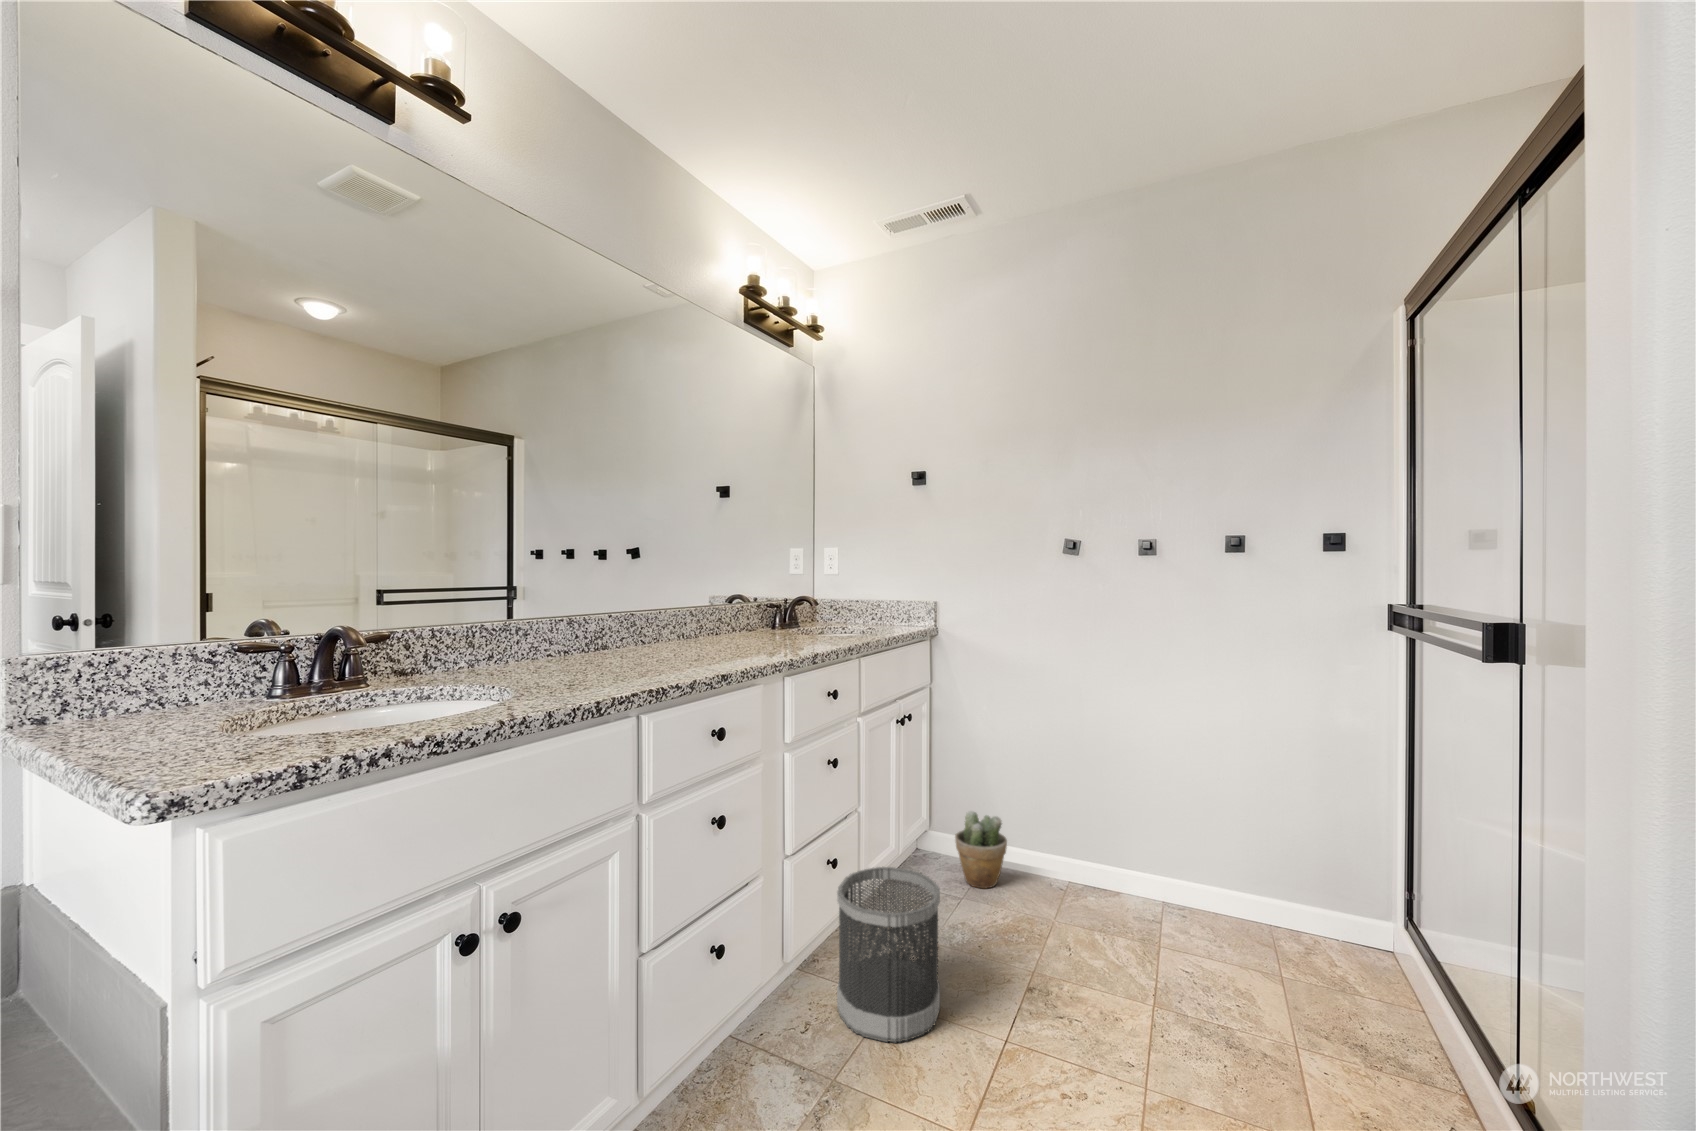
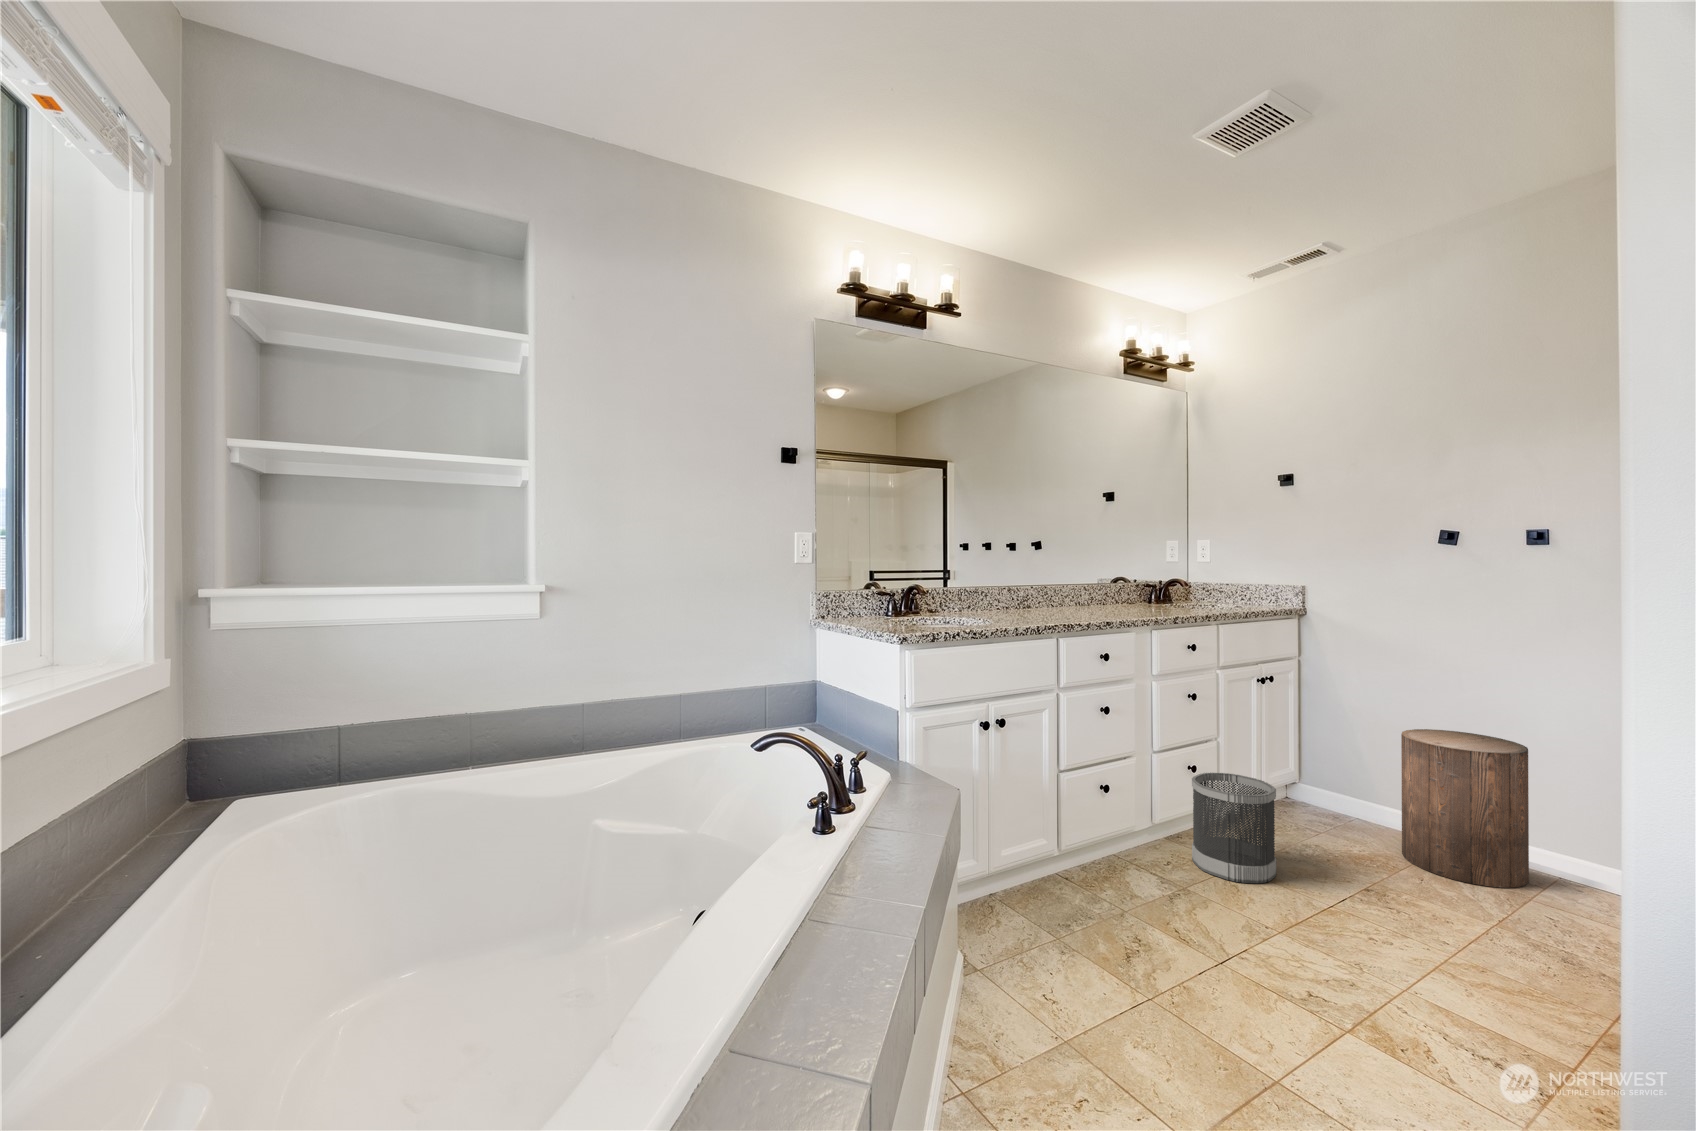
stool: none [1043,762,1156,947] -> present [1401,729,1529,888]
potted plant: present [955,811,1007,888] -> none [1317,764,1371,829]

